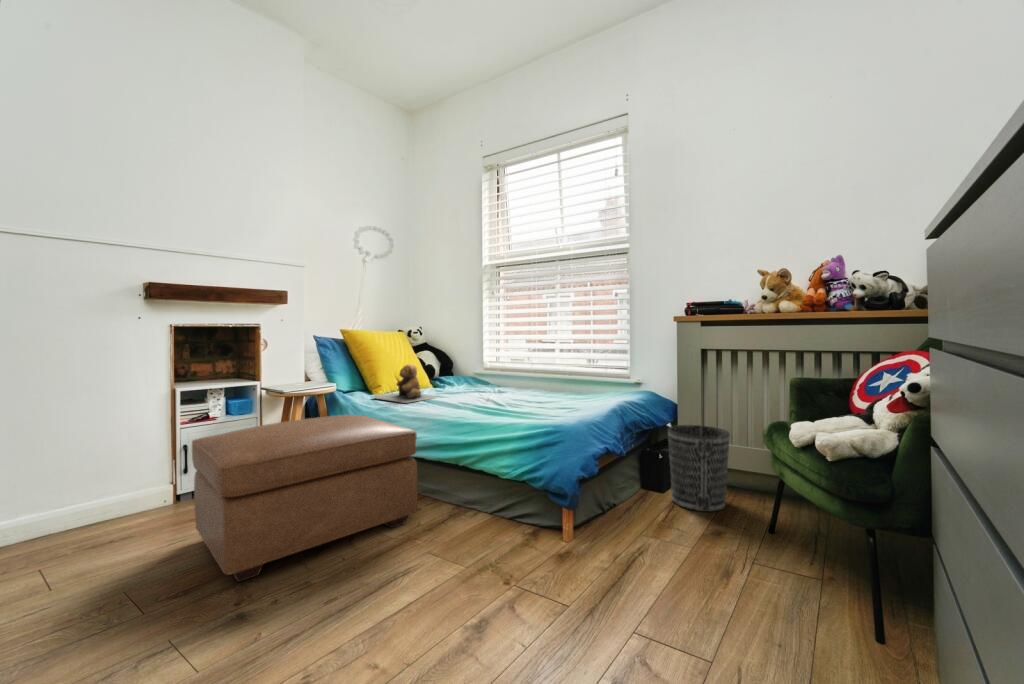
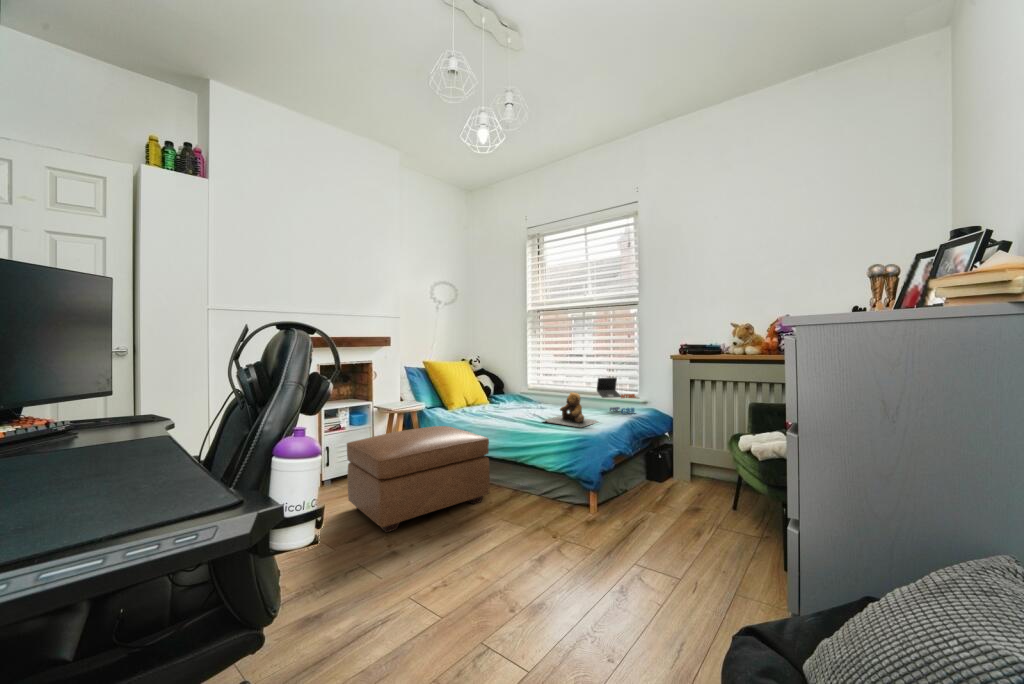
laptop: none [574,350,627,397] -> present [597,378,636,413]
teddy bear: present [374,364,437,403] -> present [544,392,598,427]
wastebasket: present [668,425,730,512] -> none [665,435,710,498]

